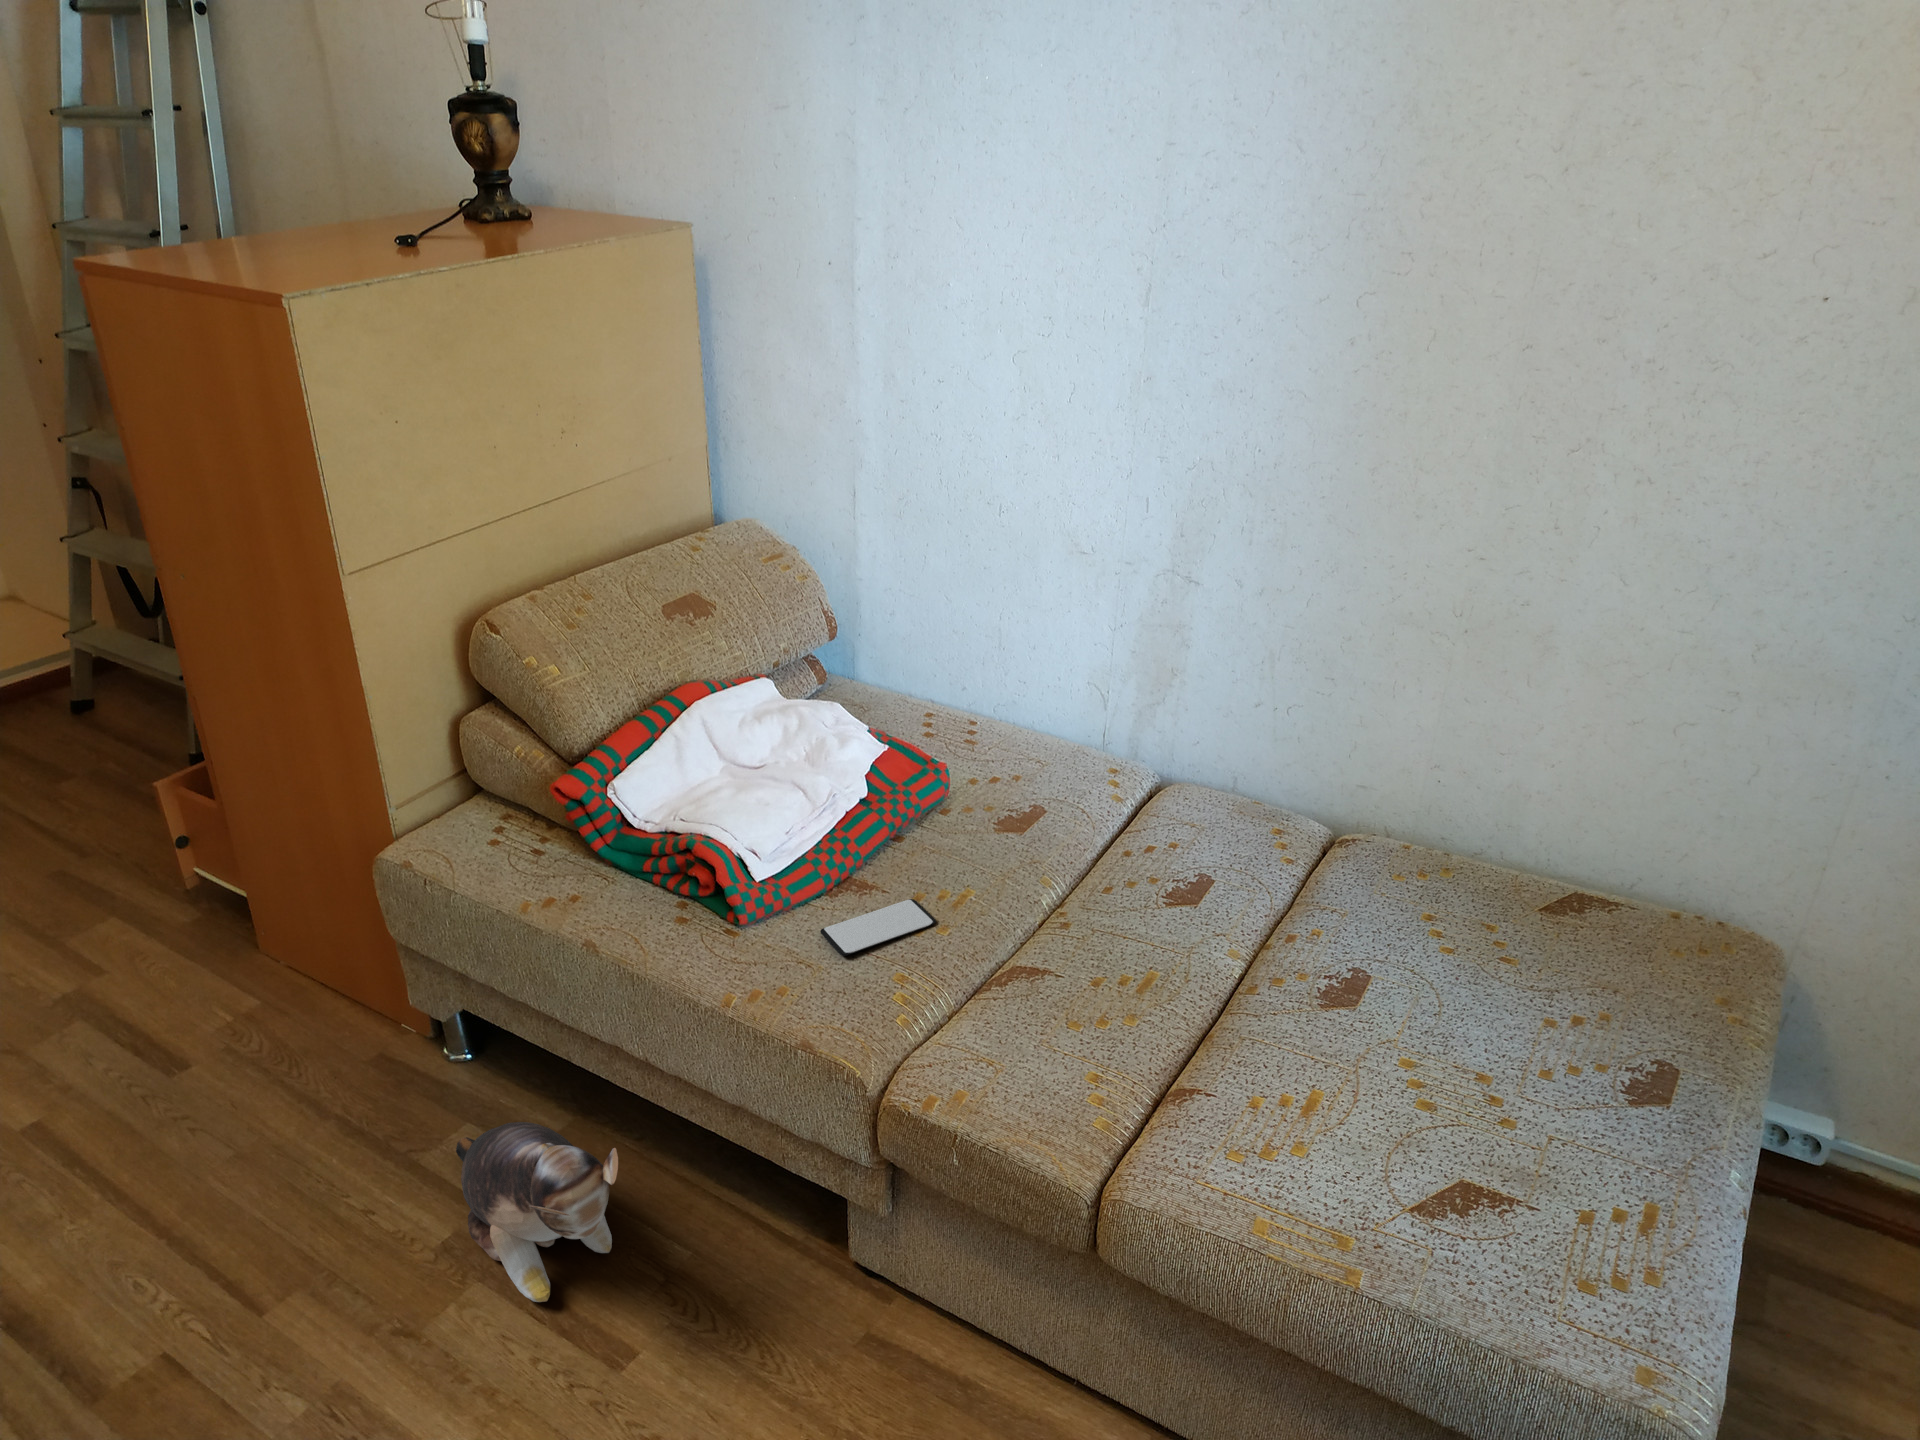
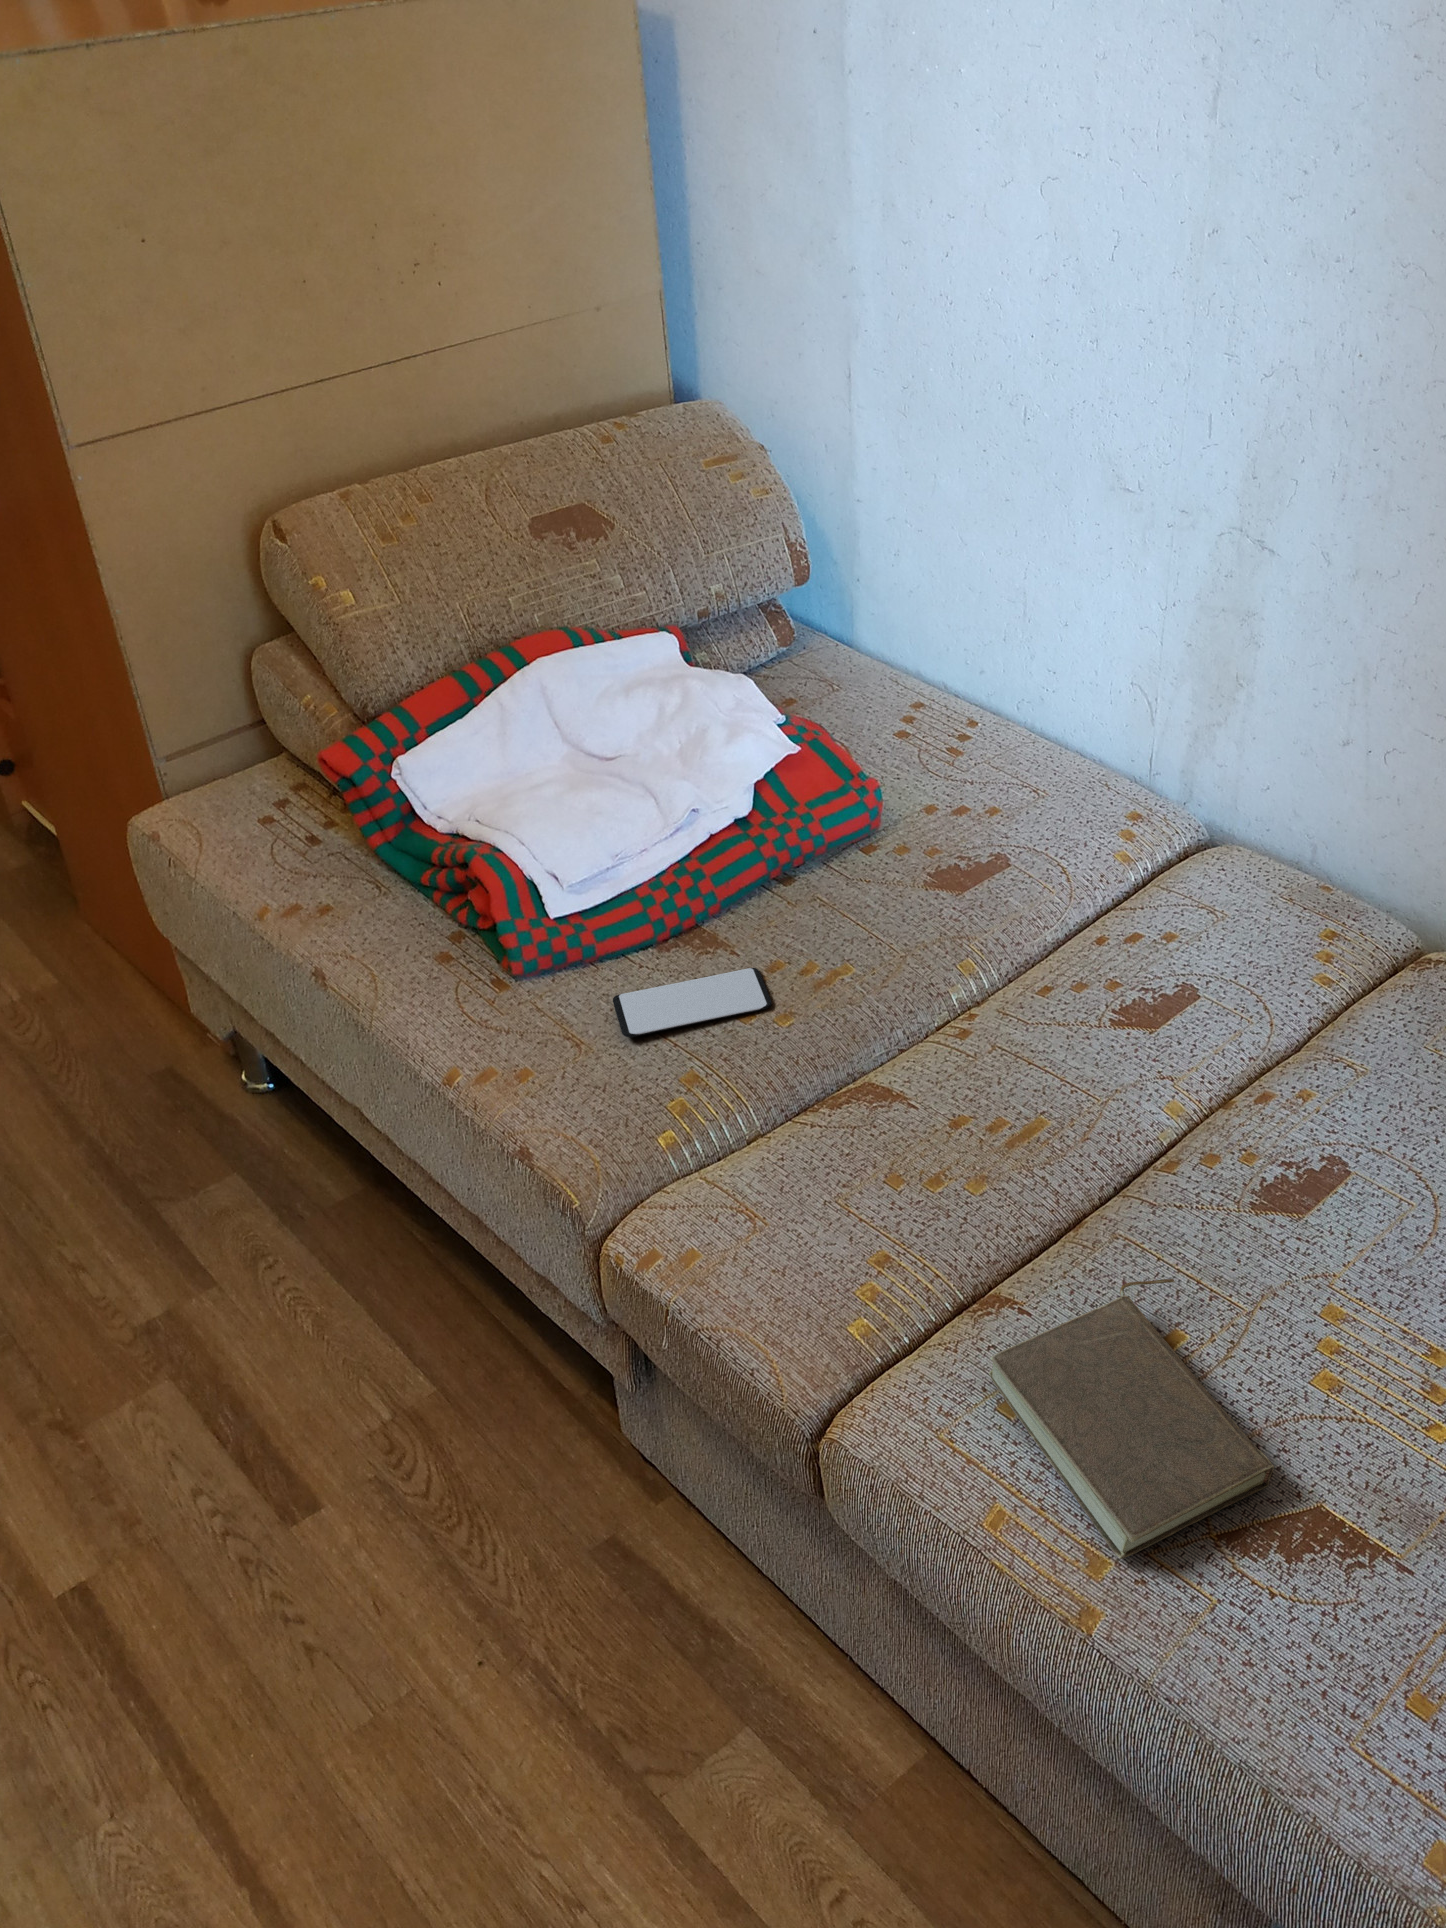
book: none [1211,1054,1429,1235] -> present [989,1279,1274,1559]
plush toy: present [456,1122,618,1302] -> none [173,1186,349,1411]

